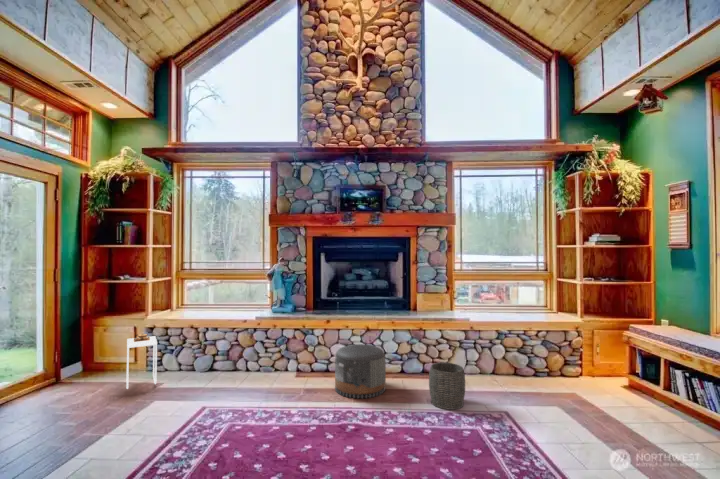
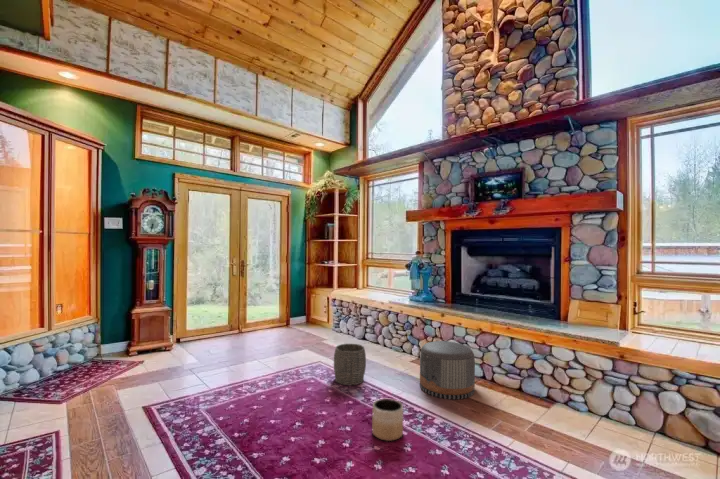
side table: present [126,334,157,389] -> none [308,302,333,339]
woven basket: present [429,363,465,410] -> present [334,344,366,385]
planter: none [371,407,401,448] -> present [372,399,403,441]

